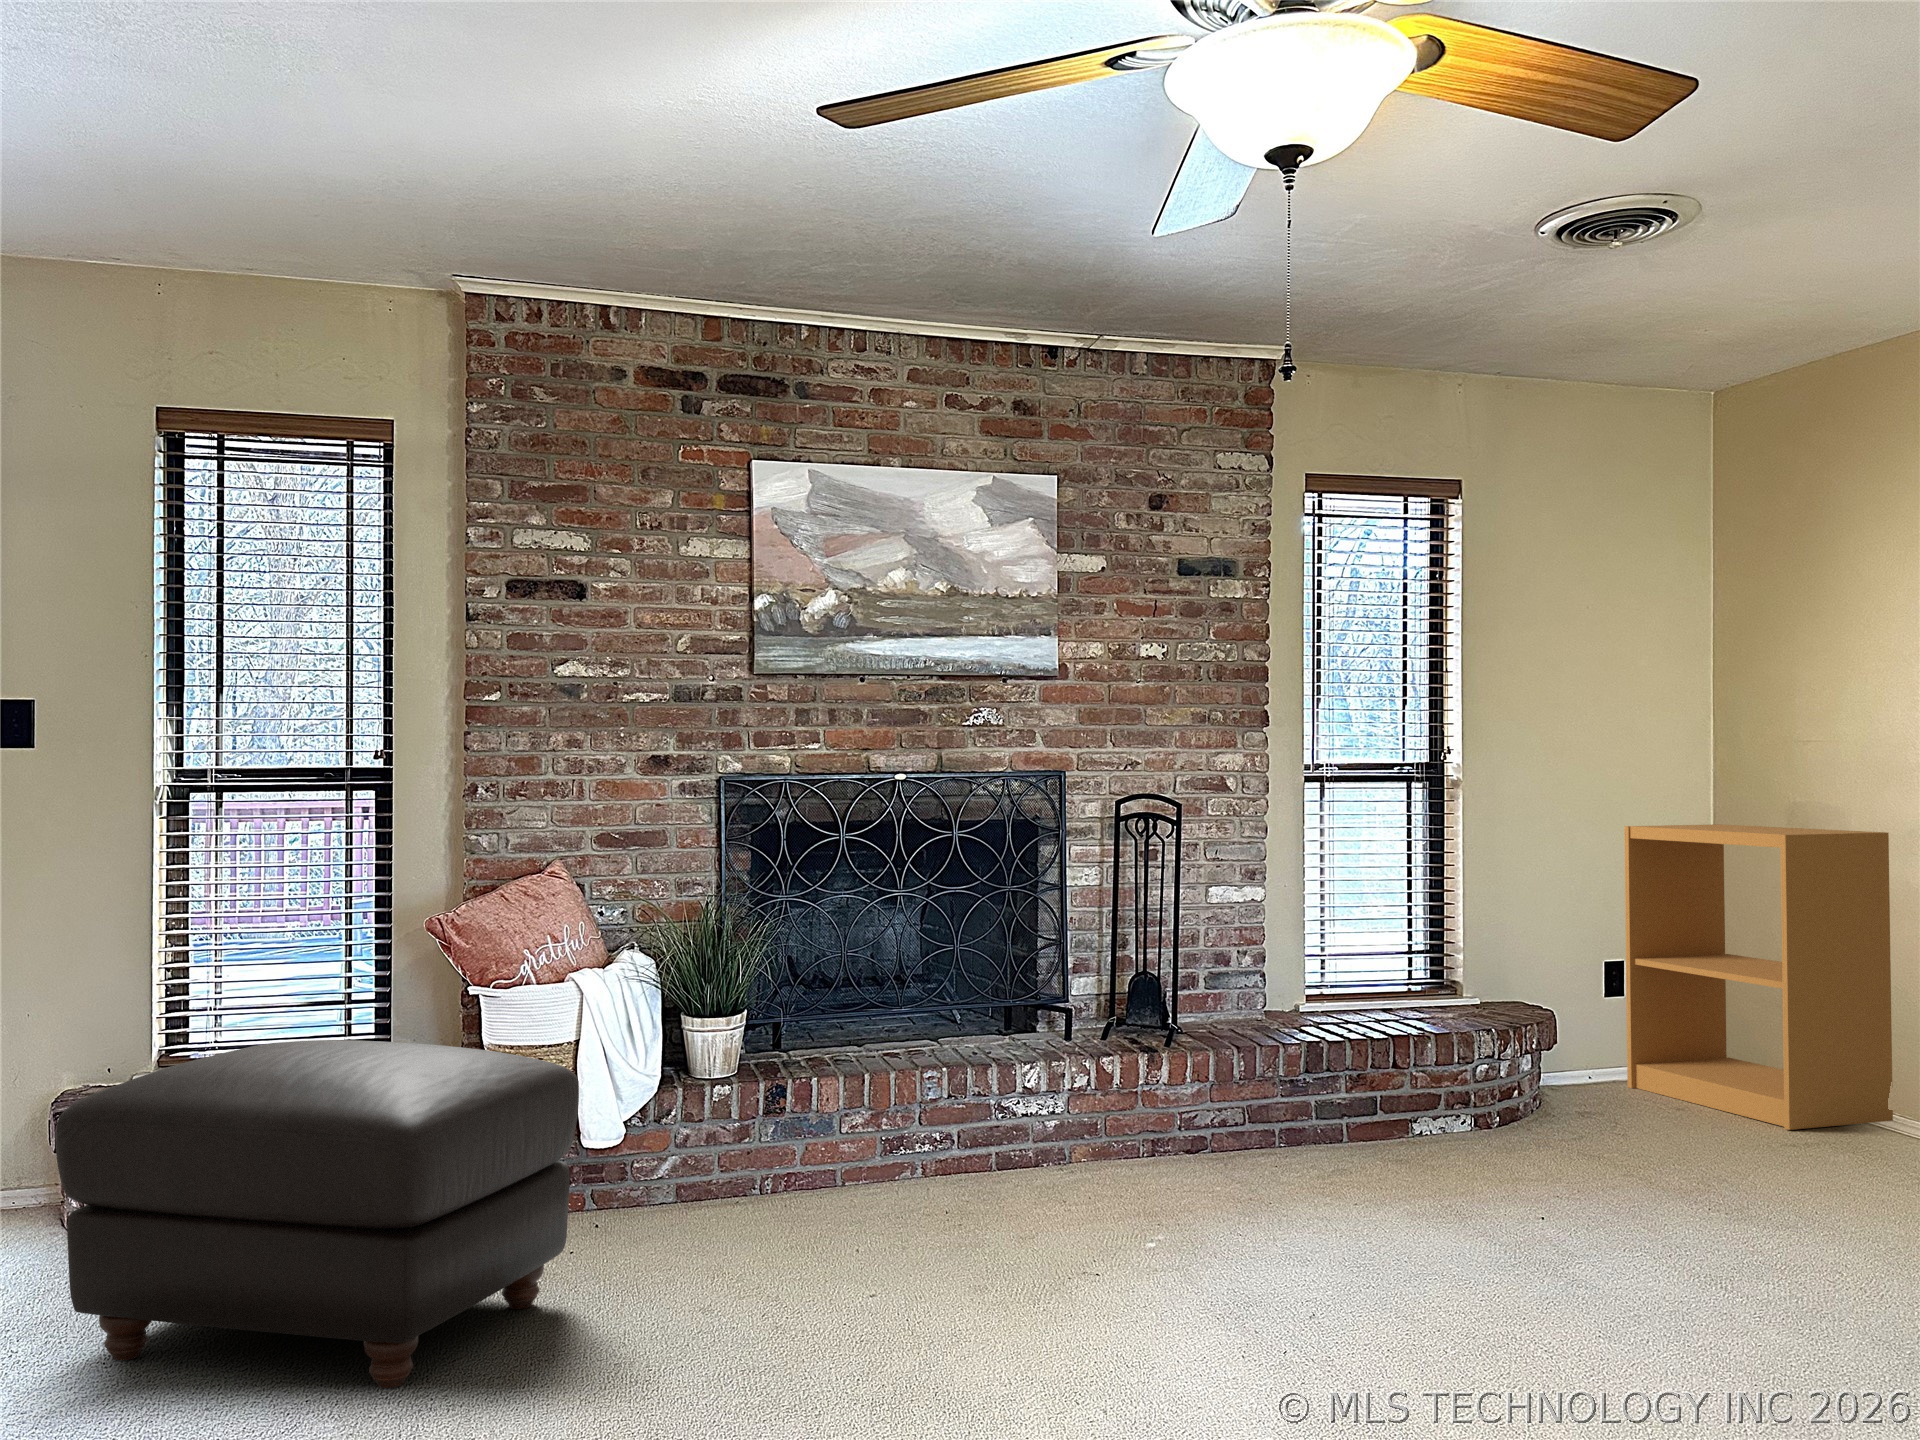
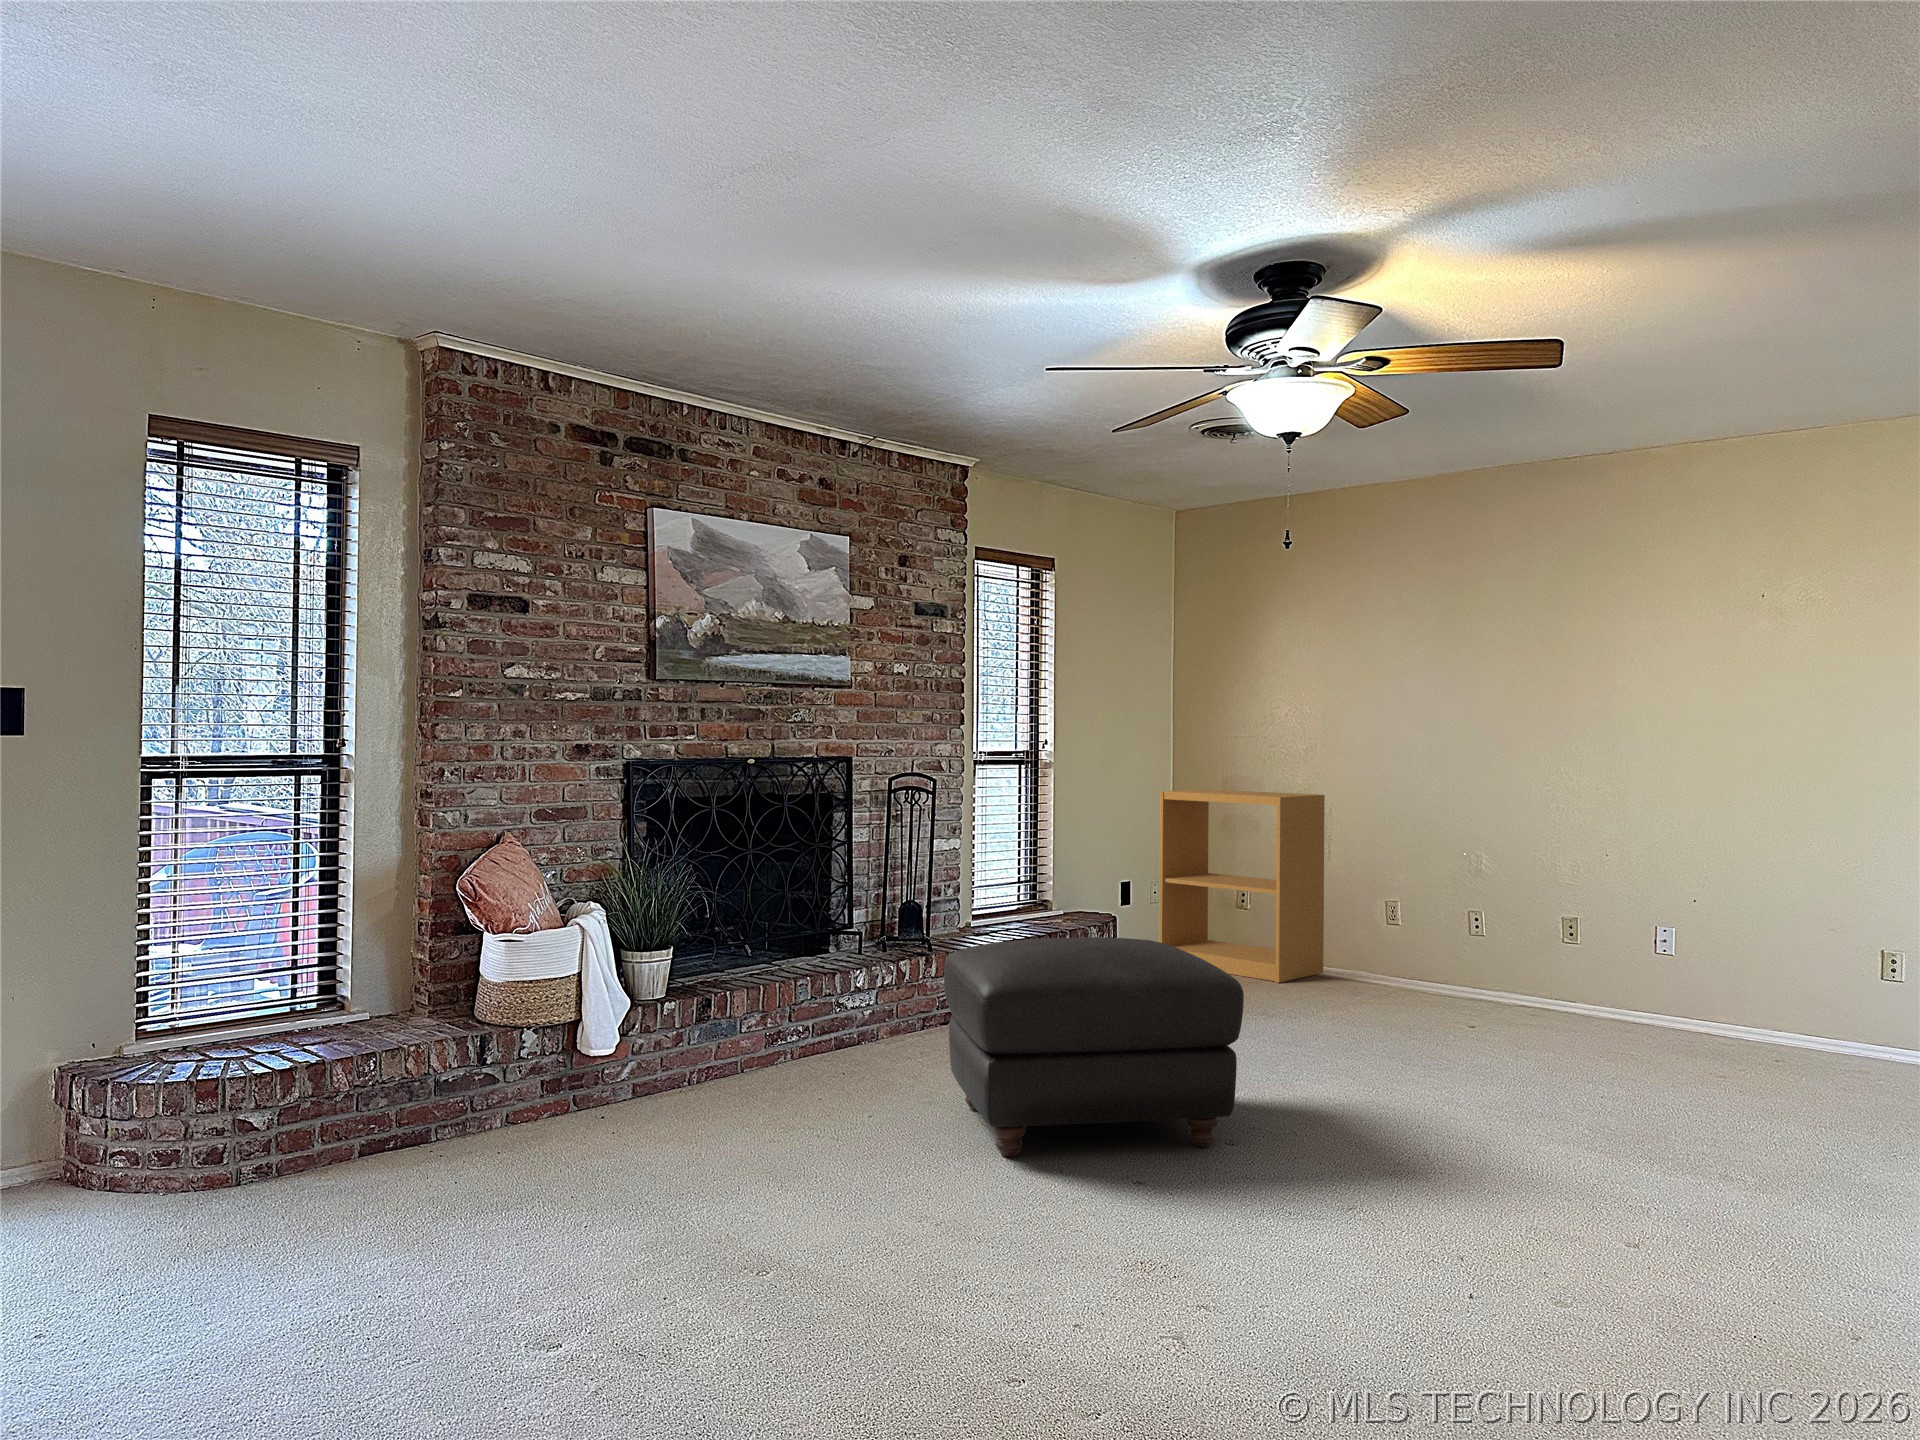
ottoman: present [56,1040,579,1388] -> present [944,937,1244,1157]

